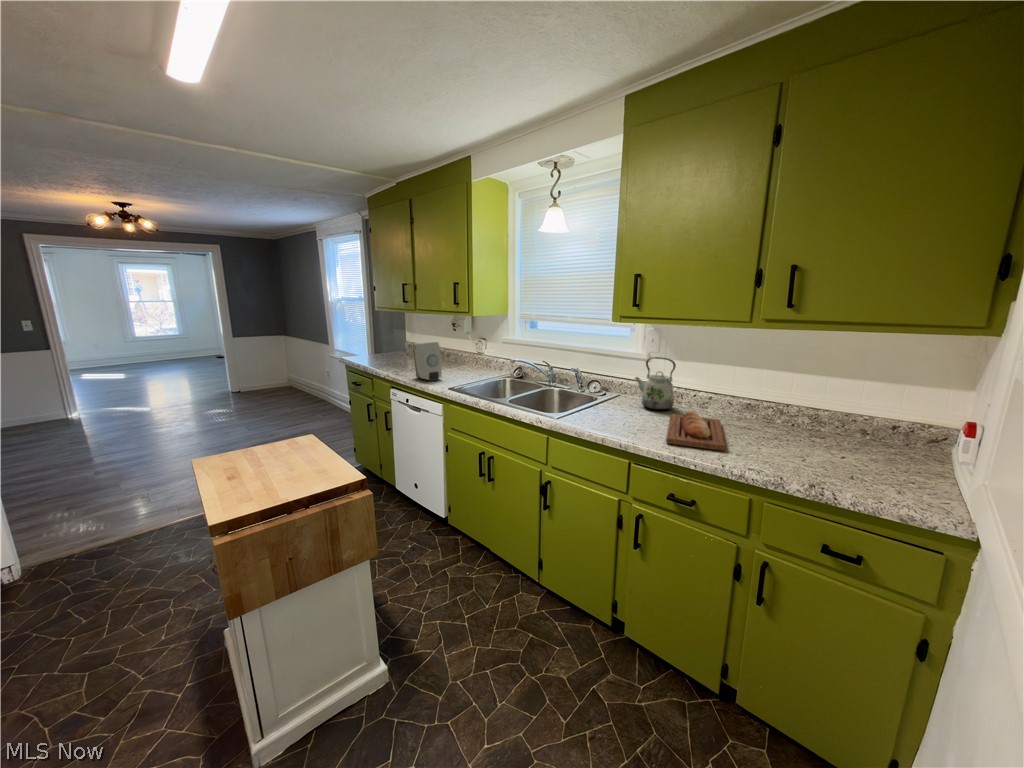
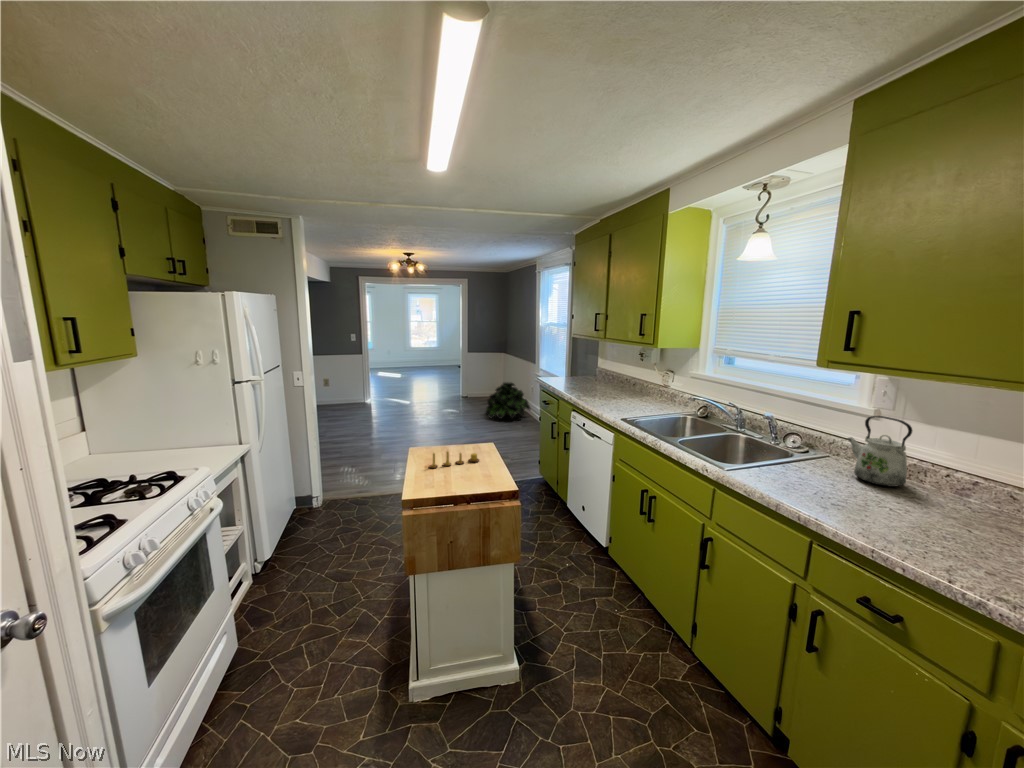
soap dispenser: present [413,342,442,381] -> none [594,371,619,409]
potted plant: none [272,368,330,413] -> present [486,382,530,419]
bread loaf: present [666,411,725,451] -> none [866,494,981,562]
candle: none [233,448,303,478] -> present [429,451,479,468]

